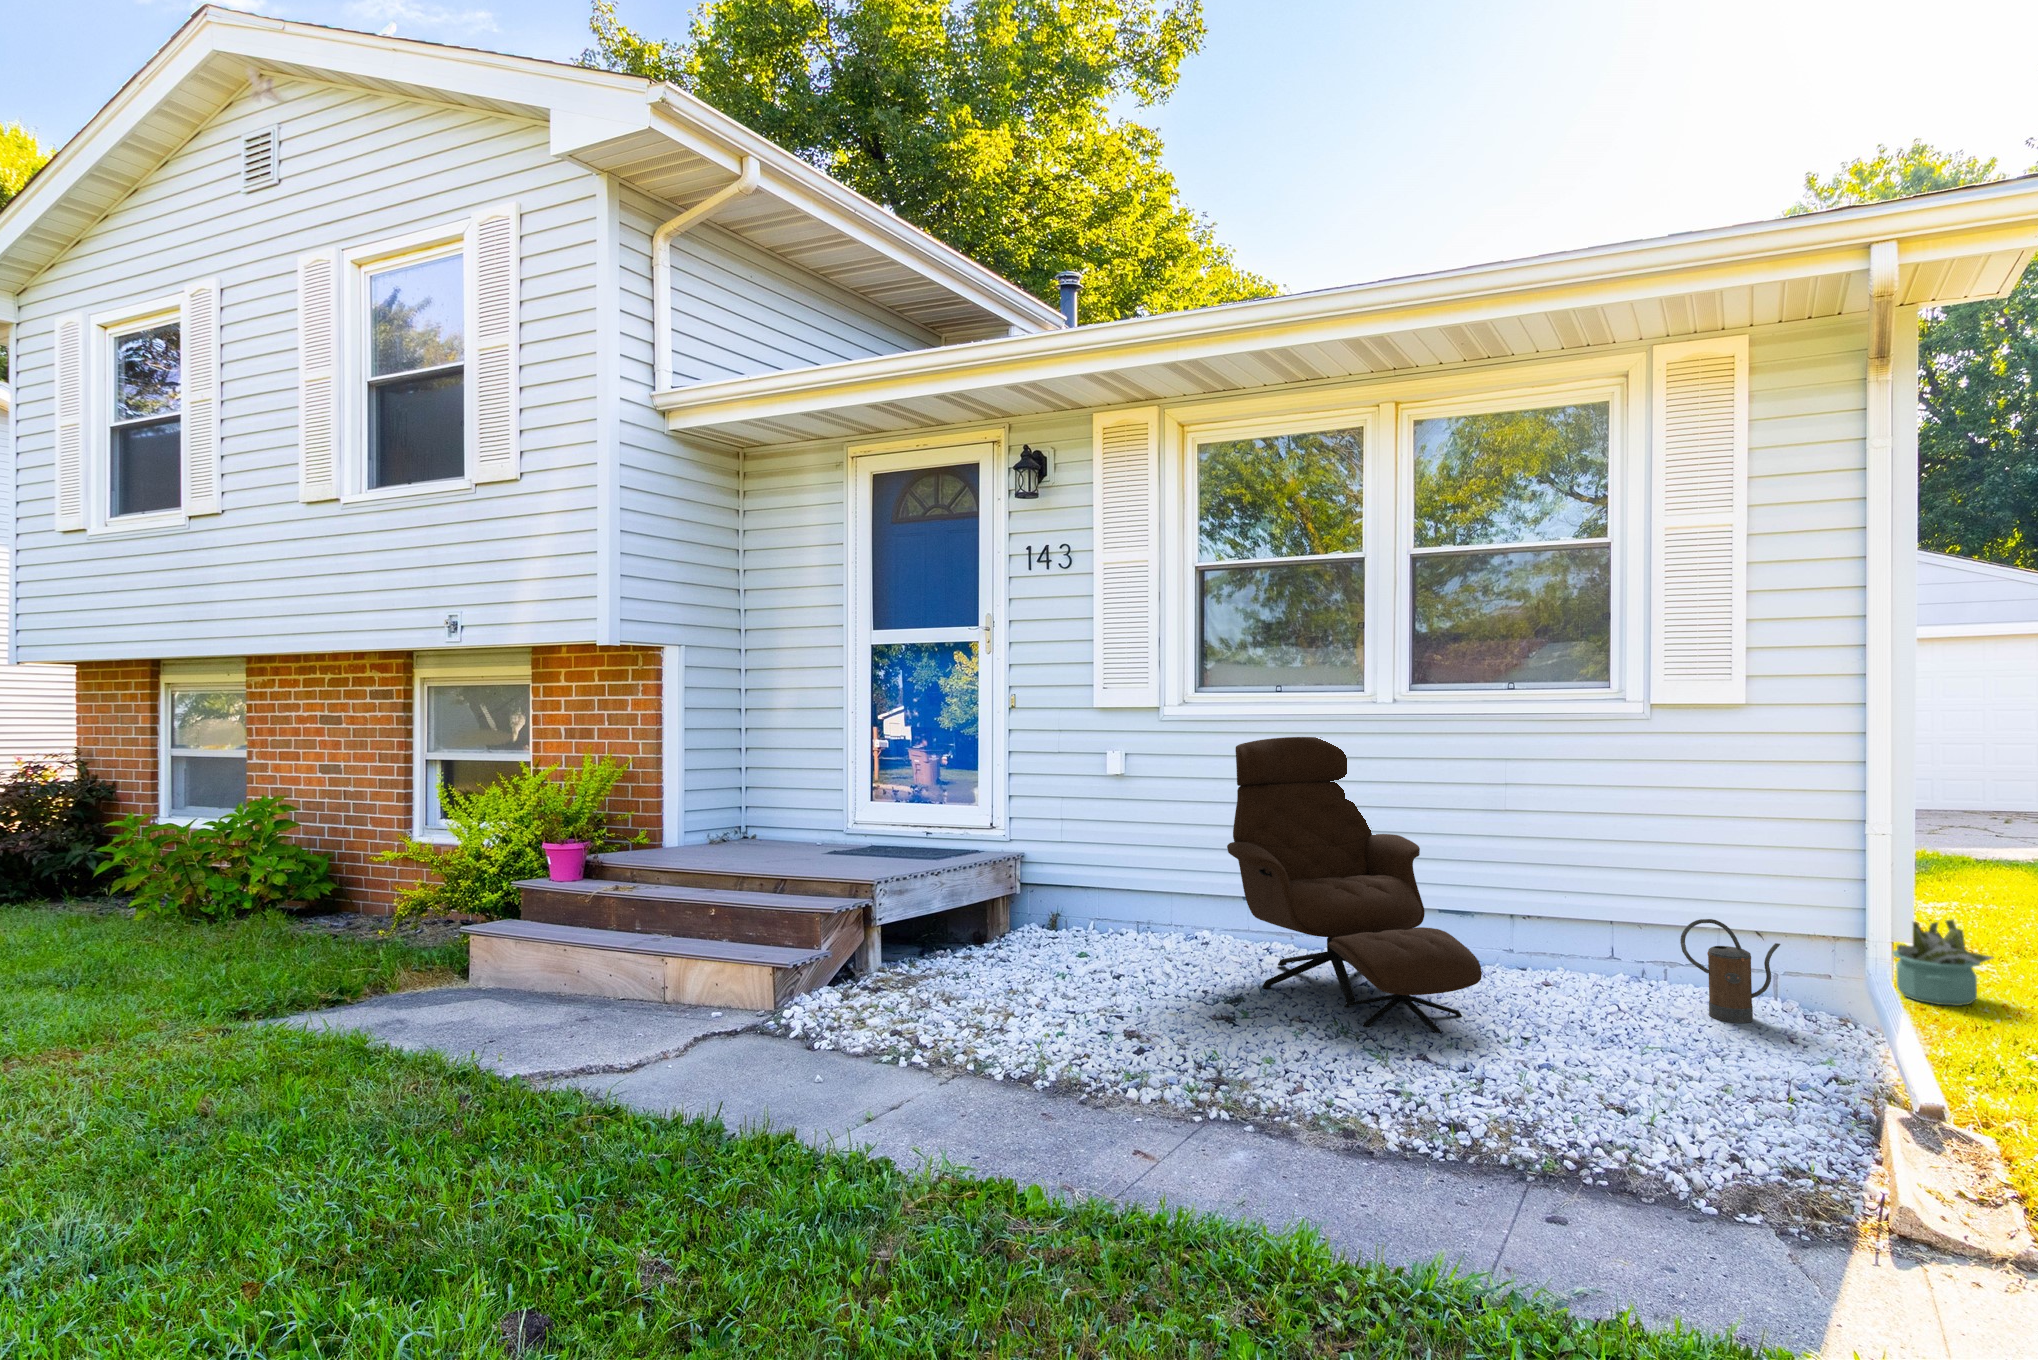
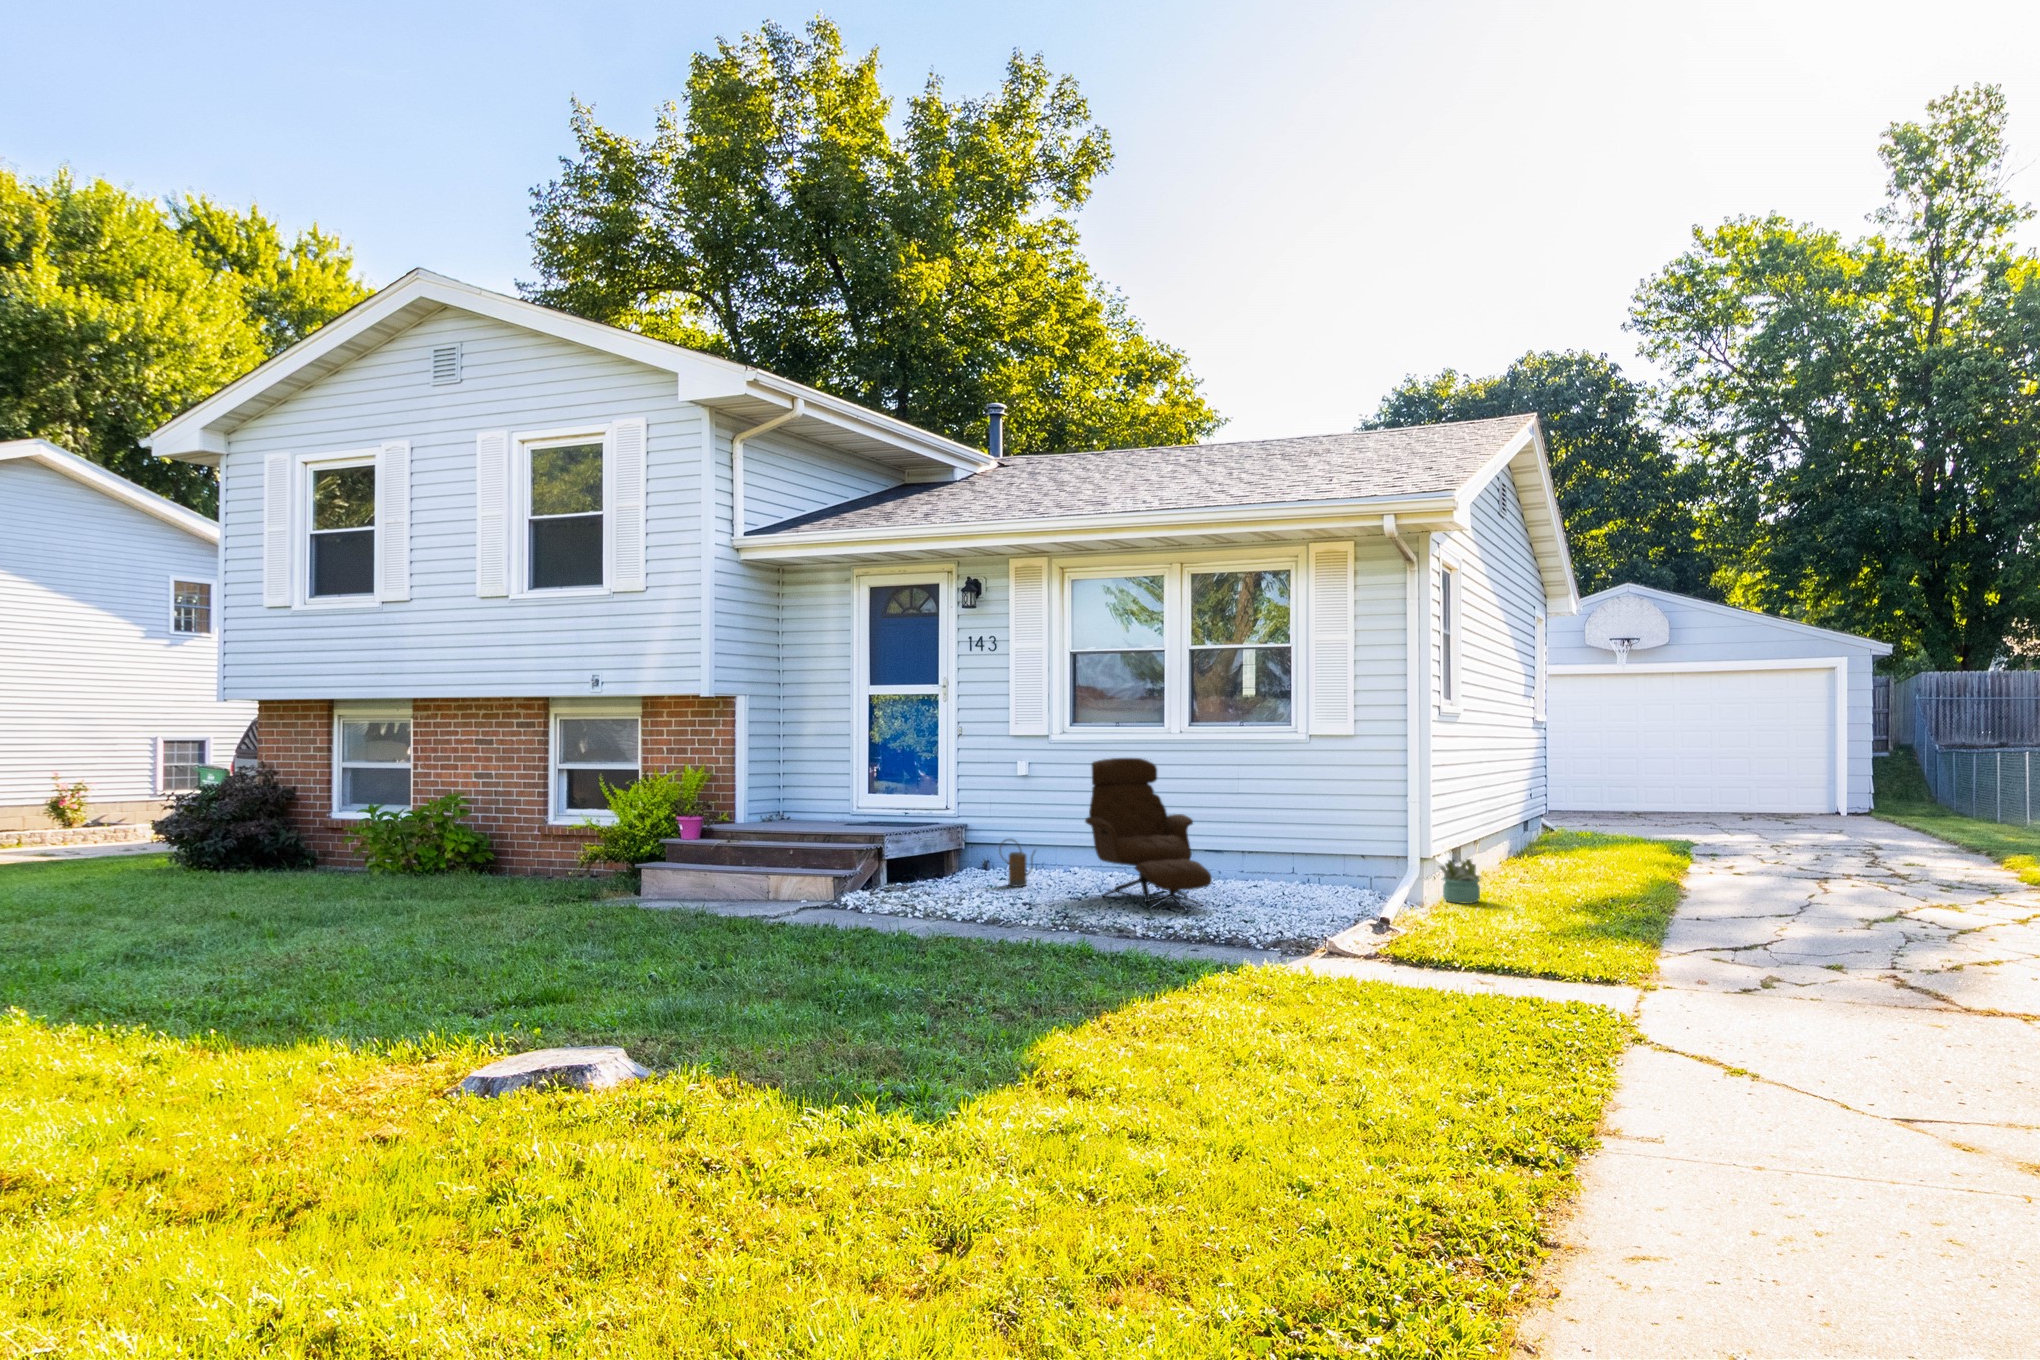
watering can: present [1680,919,1780,1023] -> present [999,839,1035,887]

